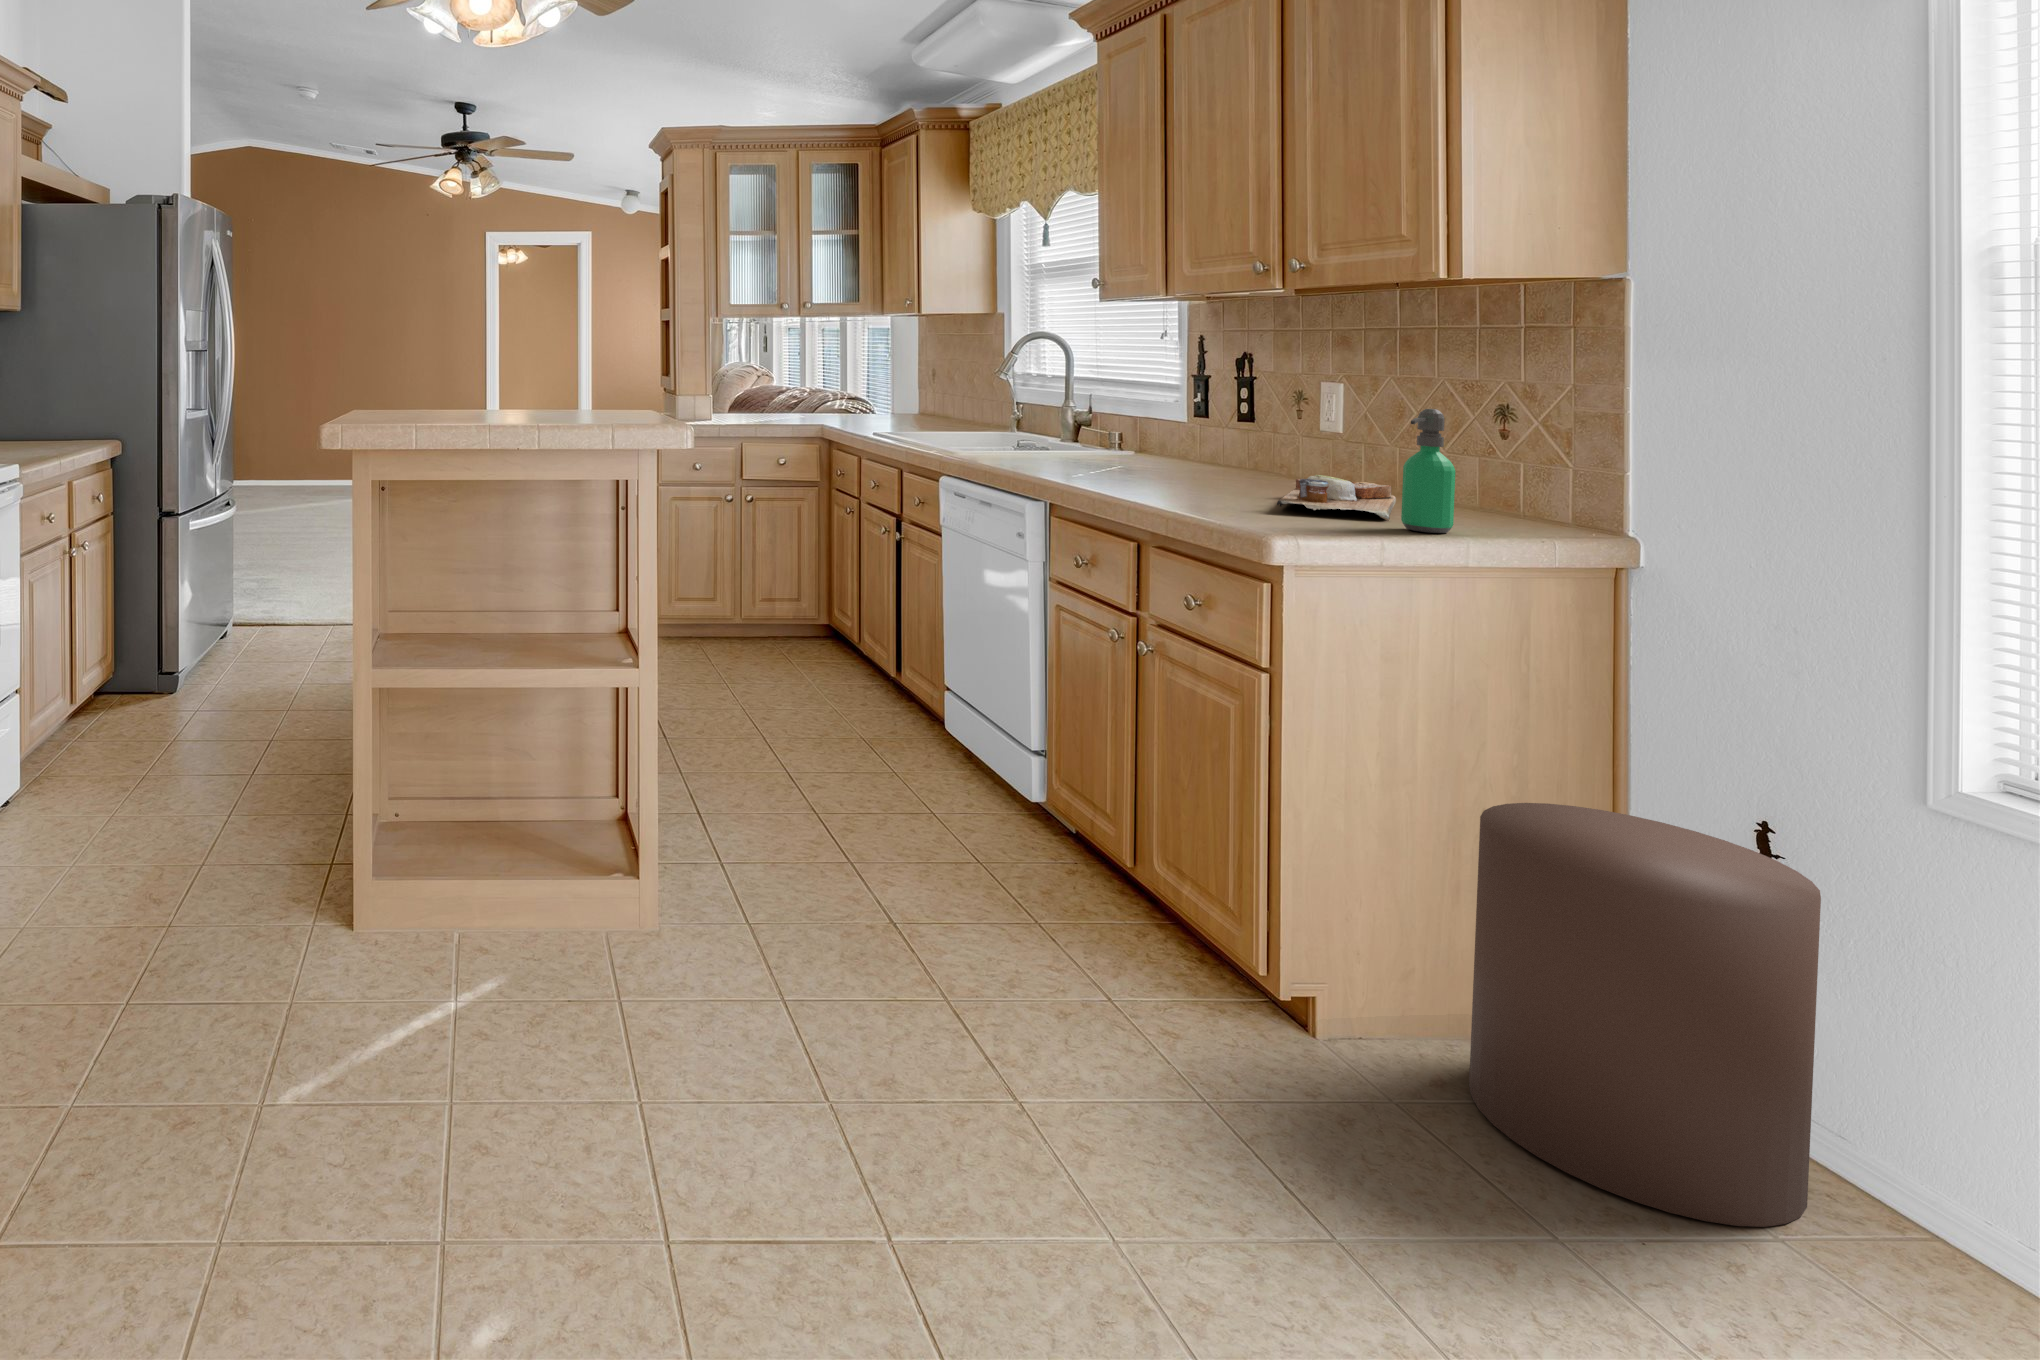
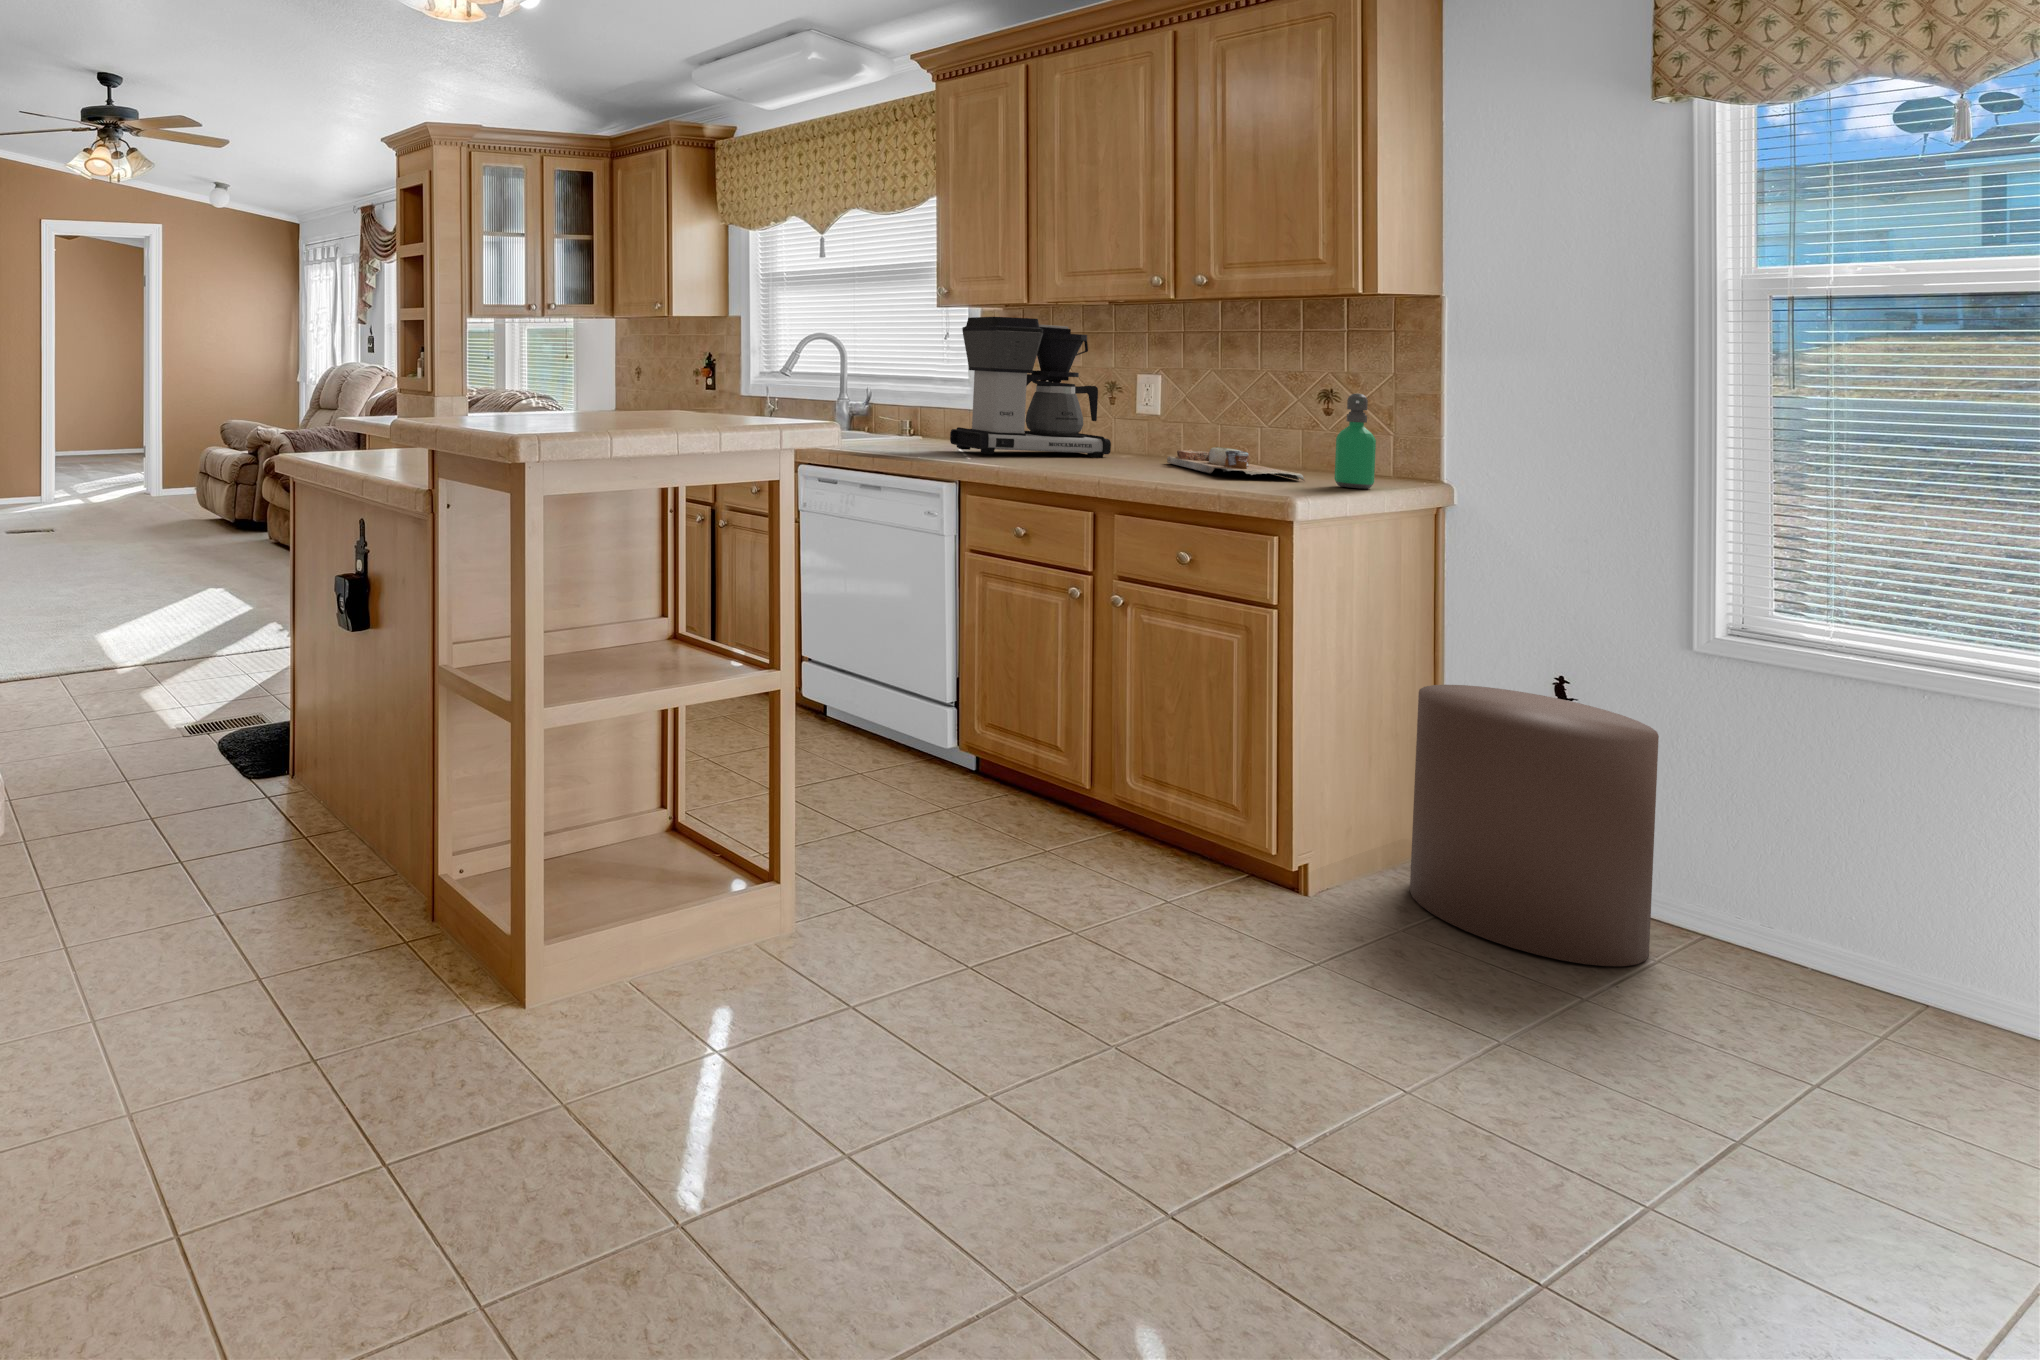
coffee maker: none [1067,316,1252,487] -> present [950,317,1111,458]

